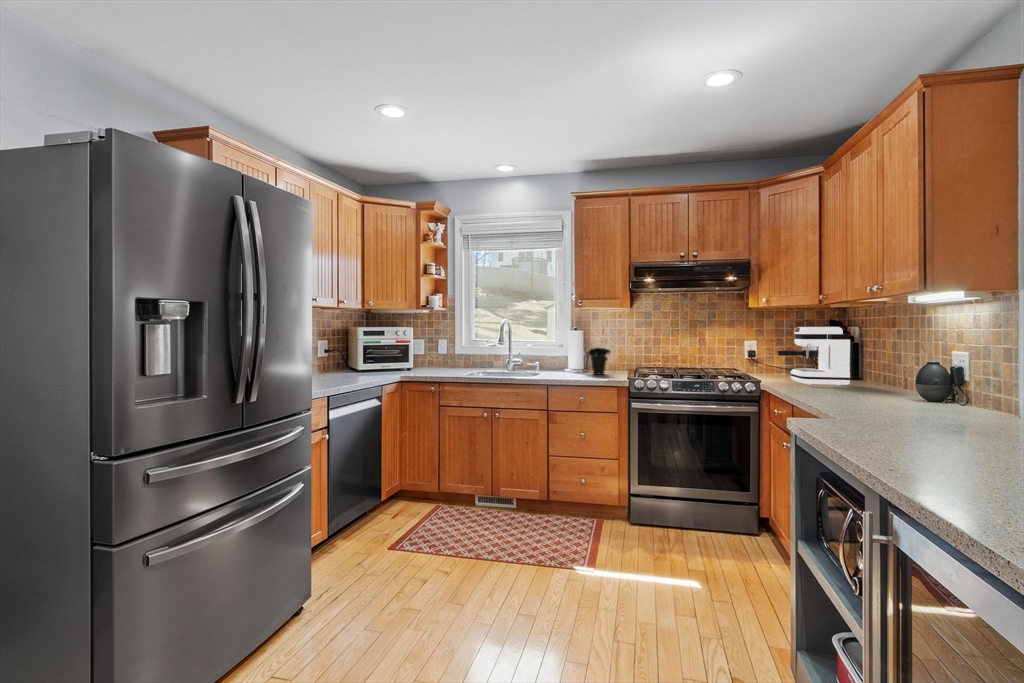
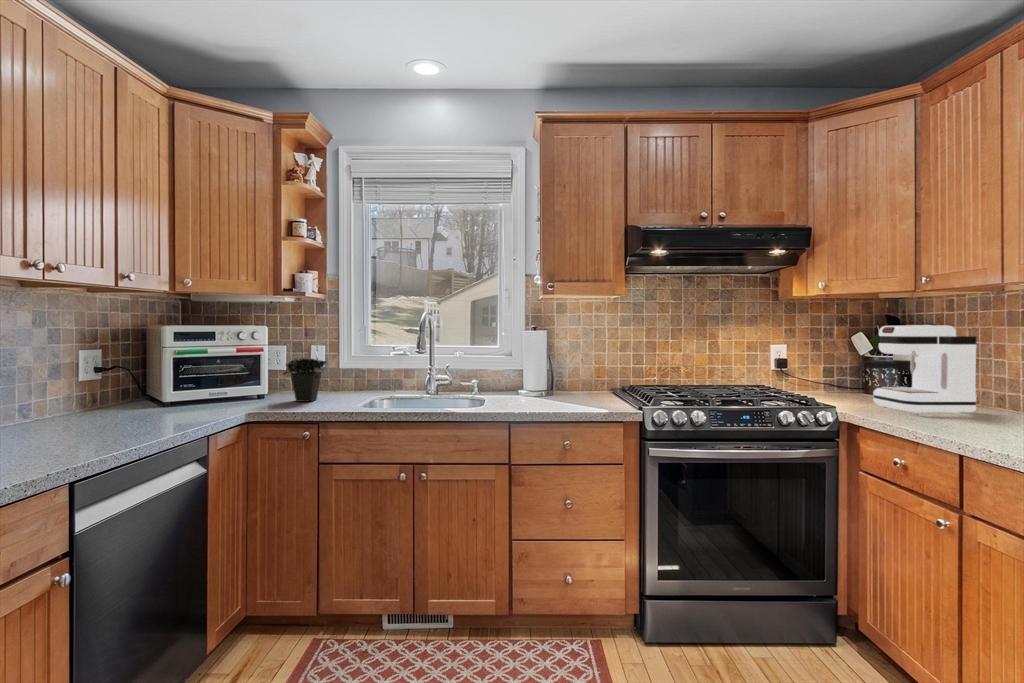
potted plant: present [587,348,610,374] -> present [283,325,326,401]

